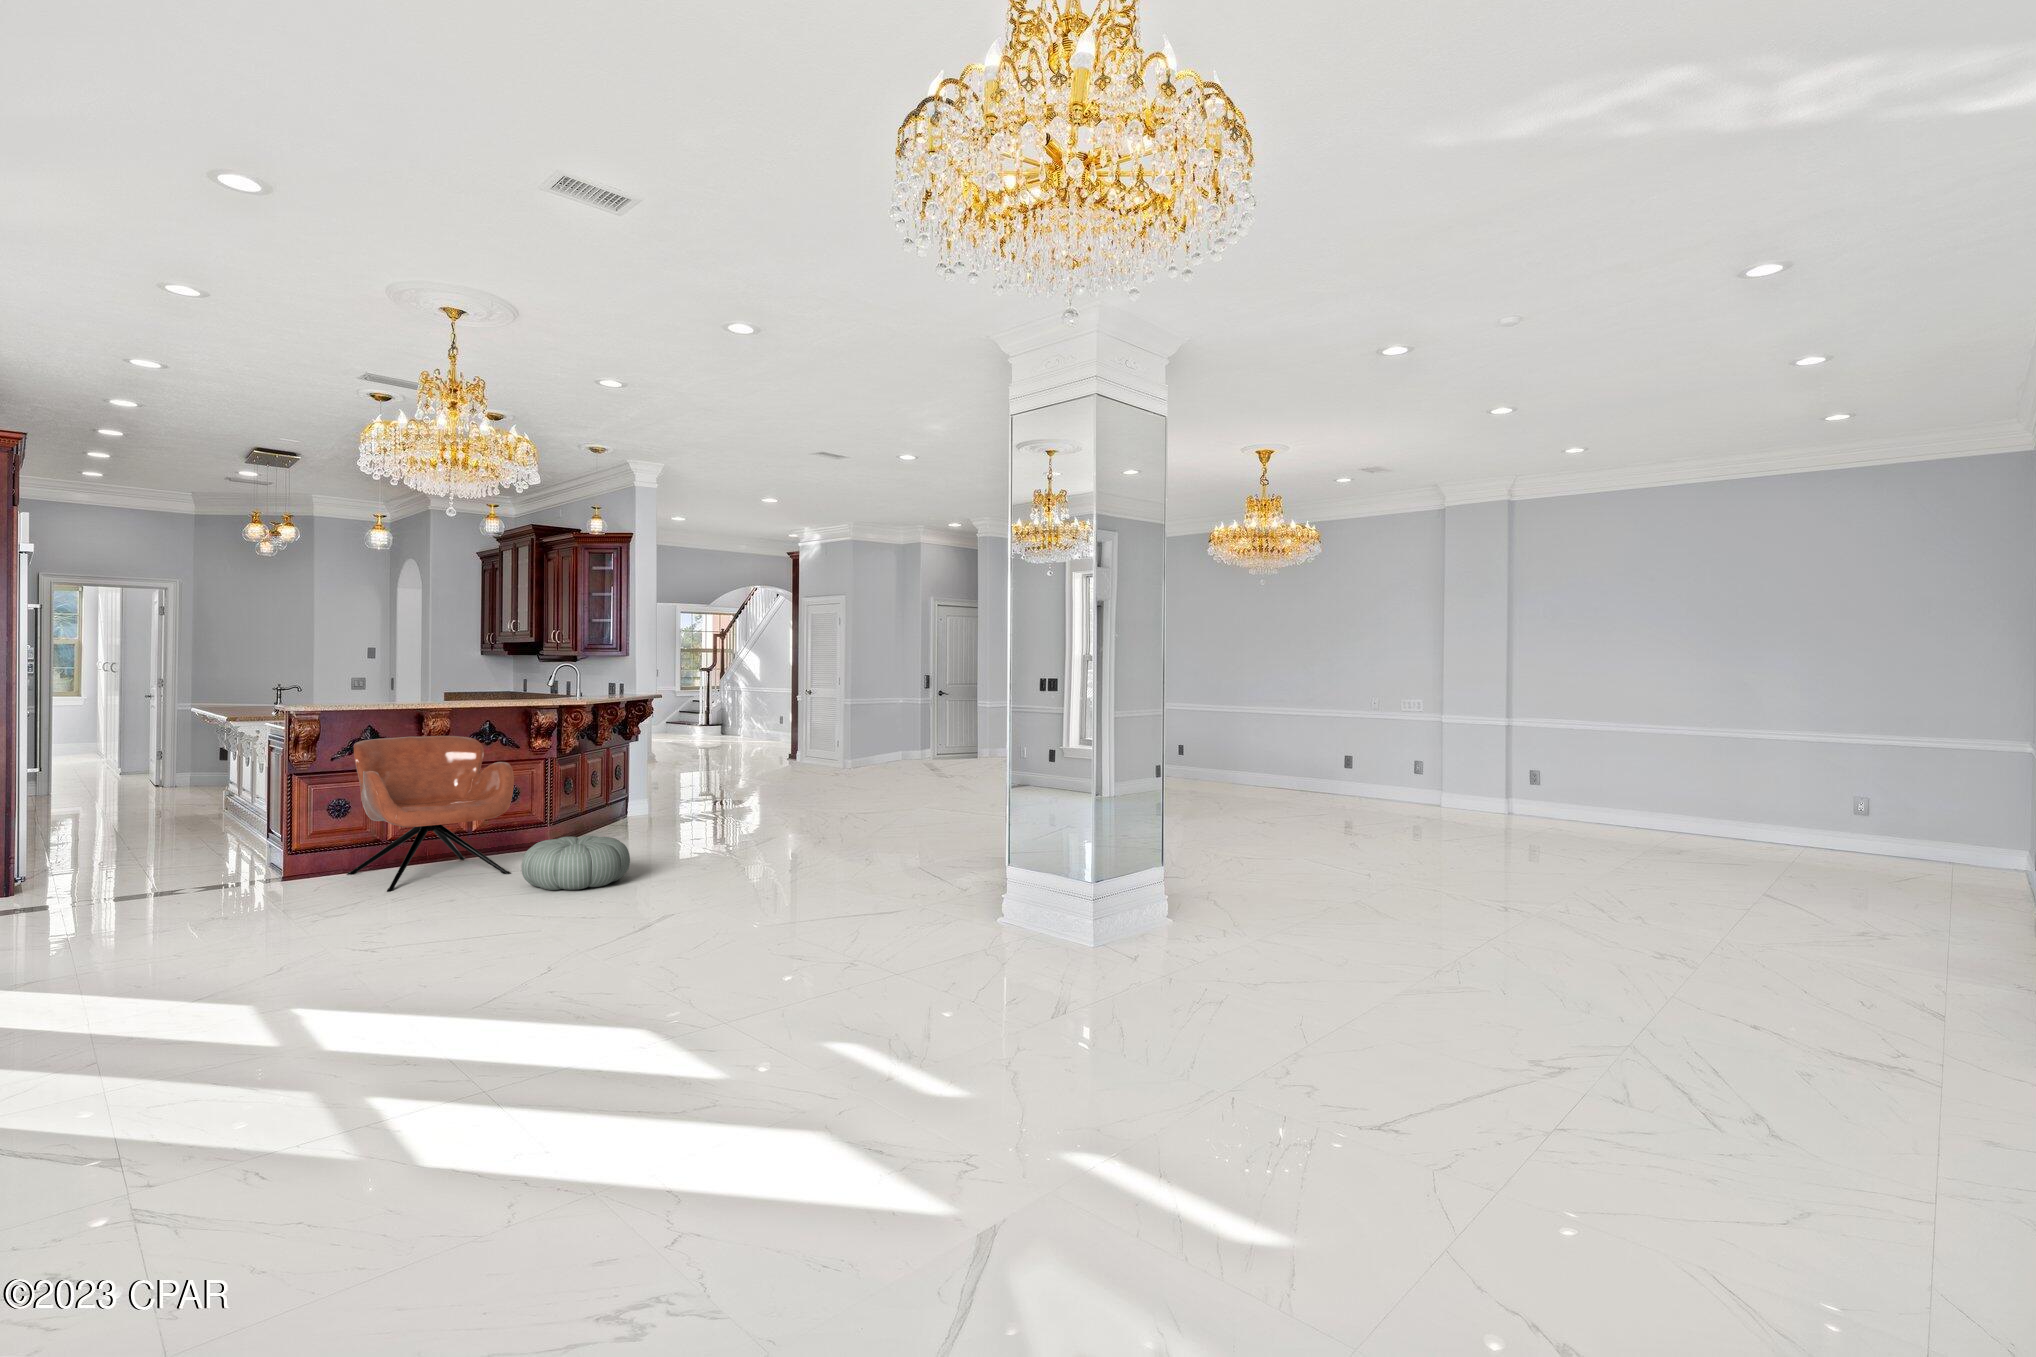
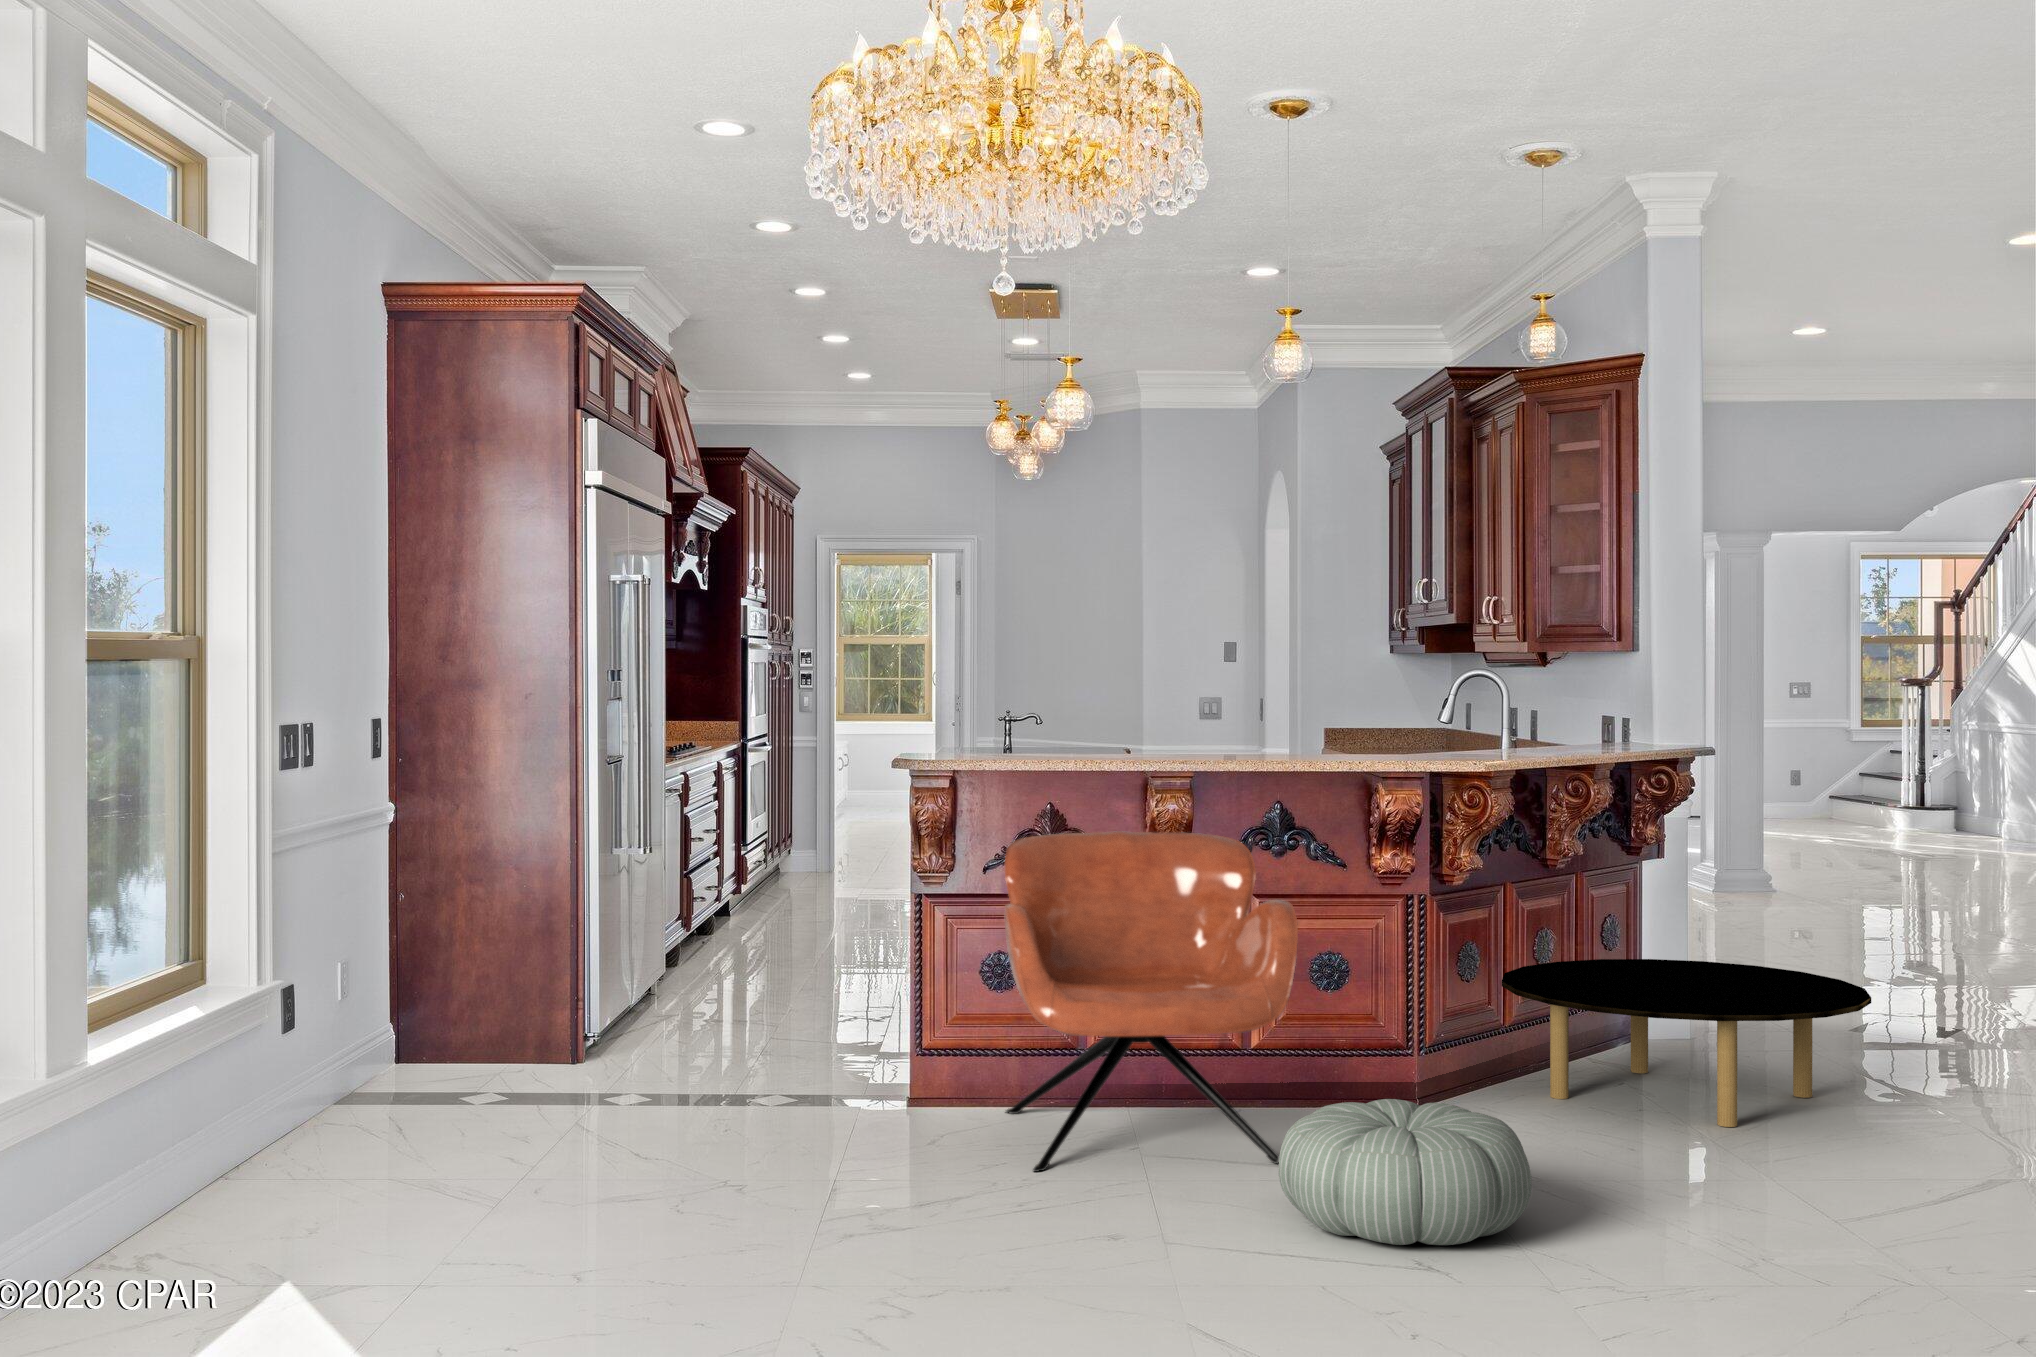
coffee table: none [585,781,733,840] -> present [1502,959,1871,1127]

